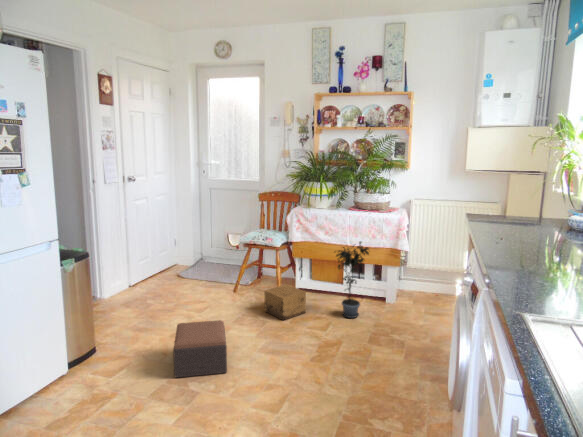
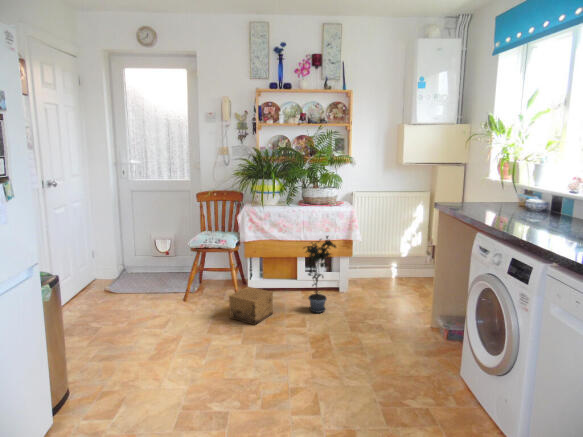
footstool: present [173,320,227,378] -> none [158,336,231,412]

